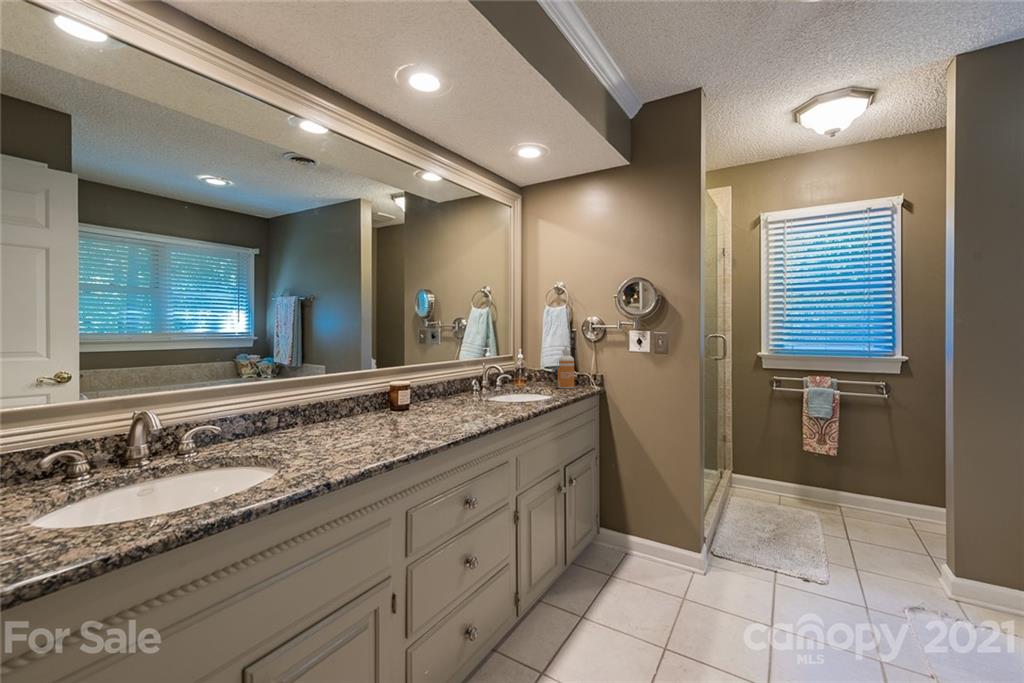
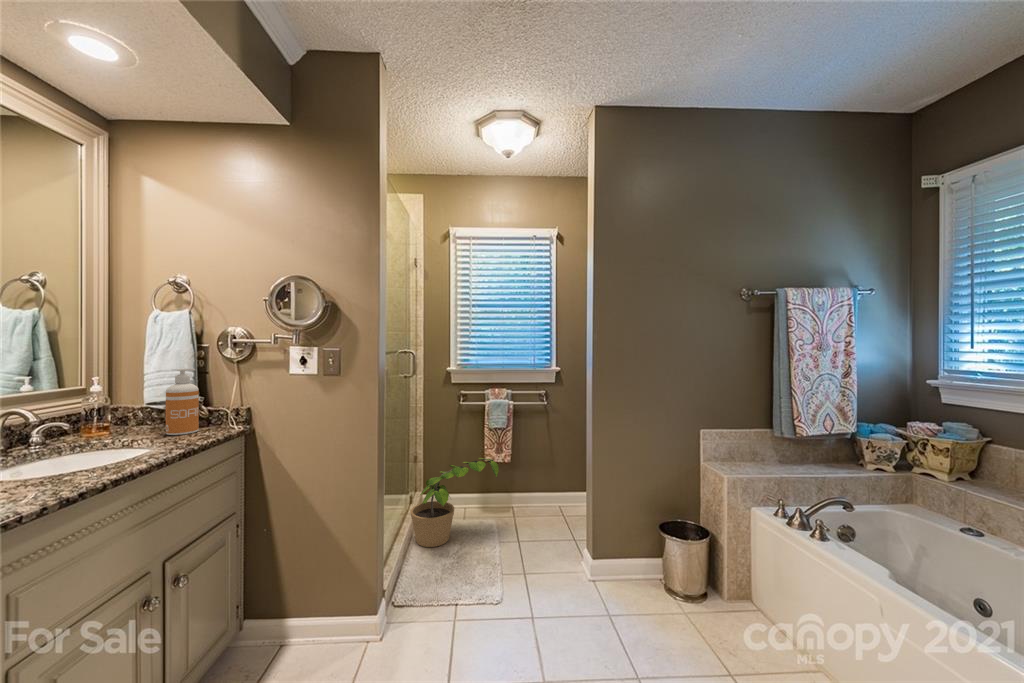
potted plant: none [721,445,821,521] -> present [411,458,499,547]

